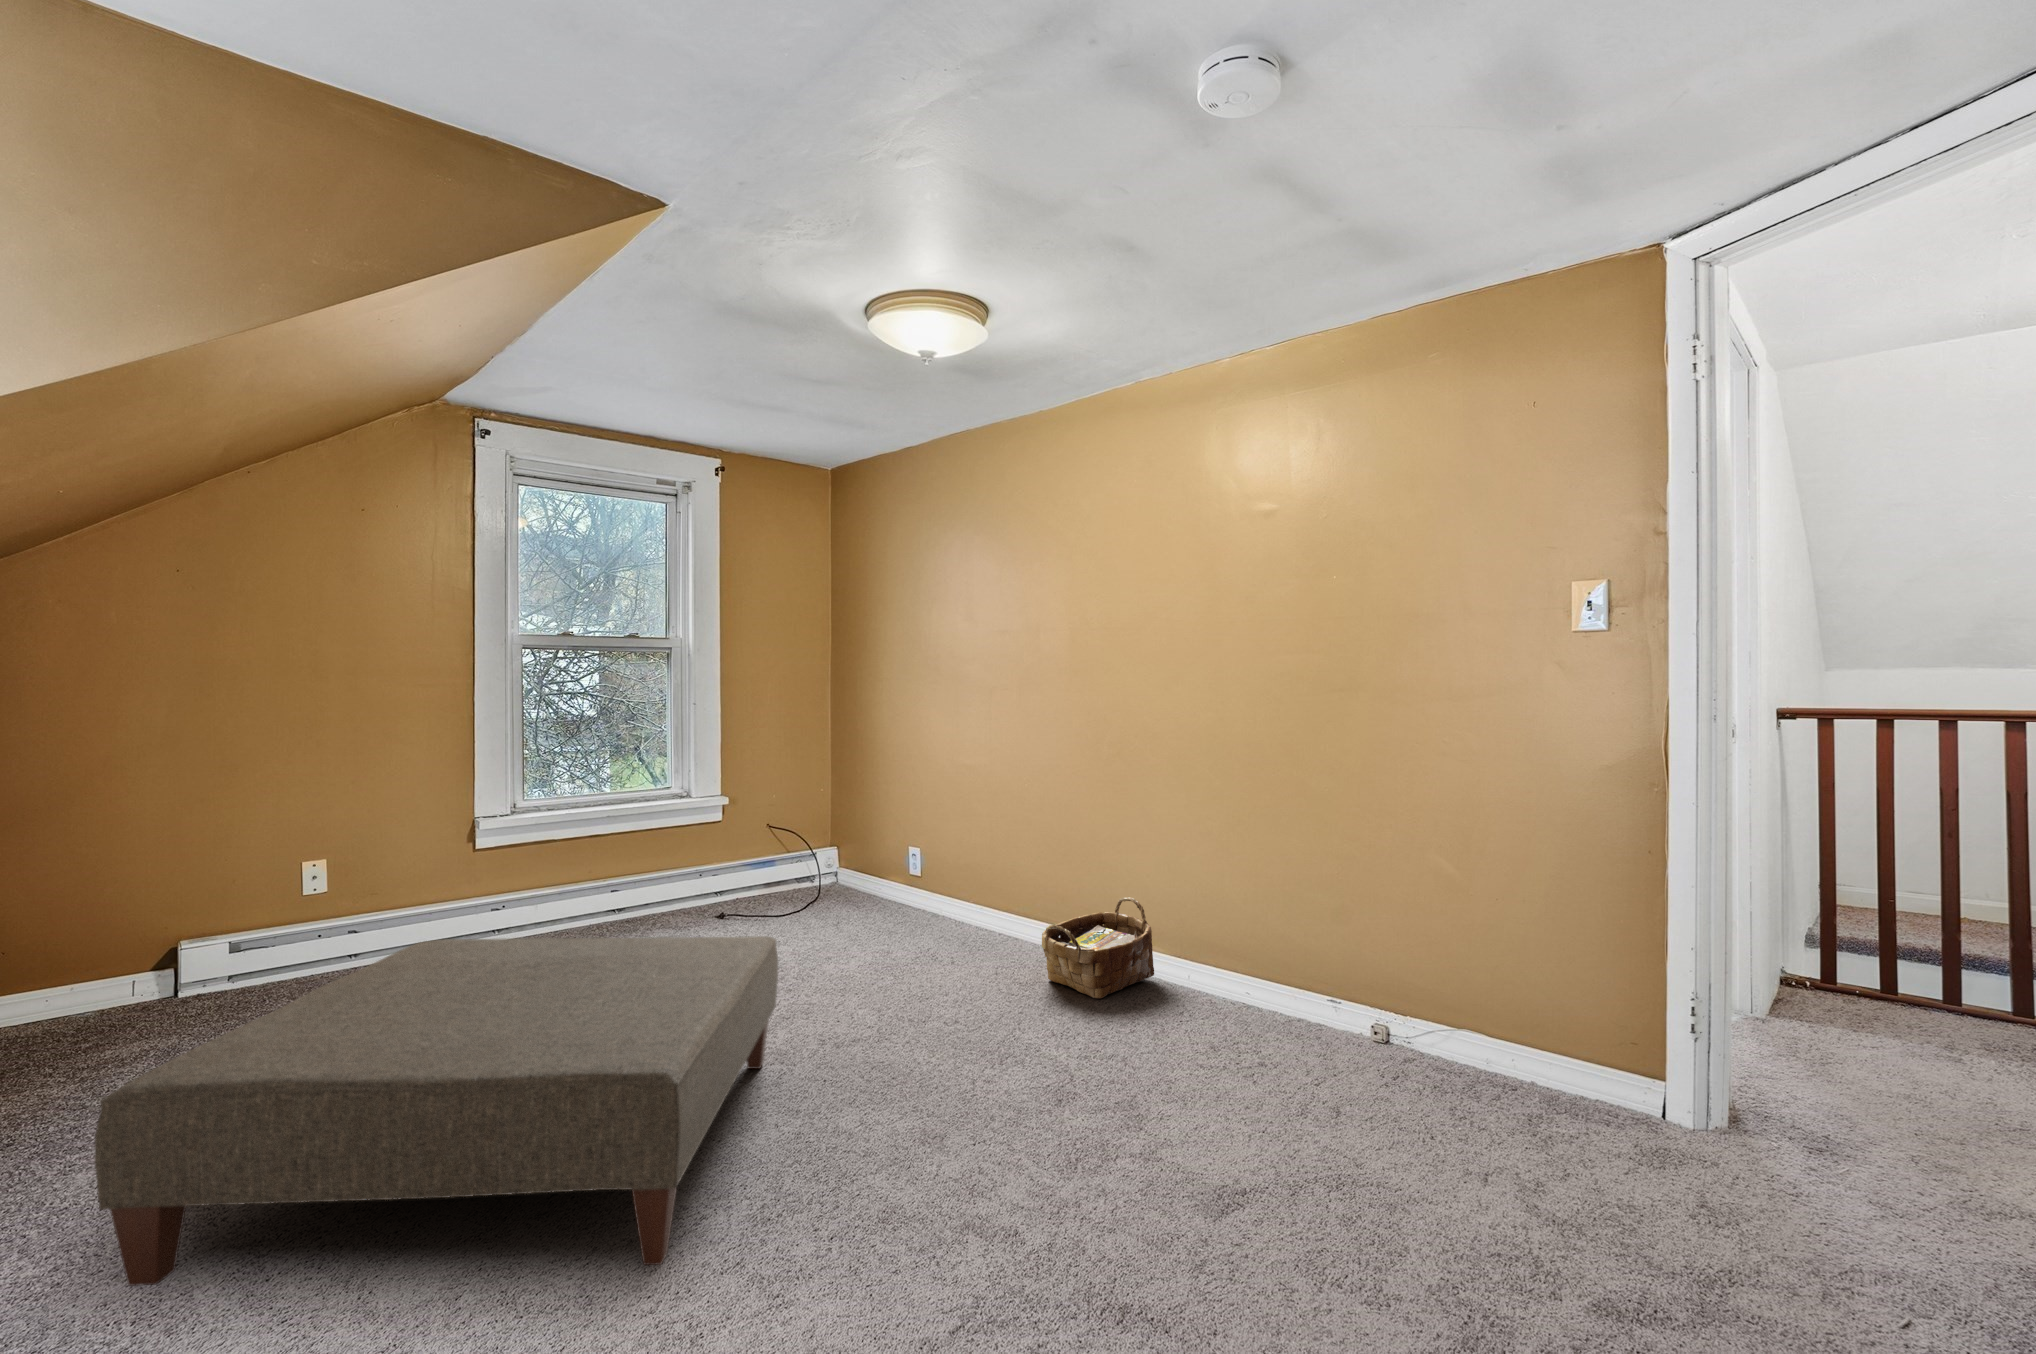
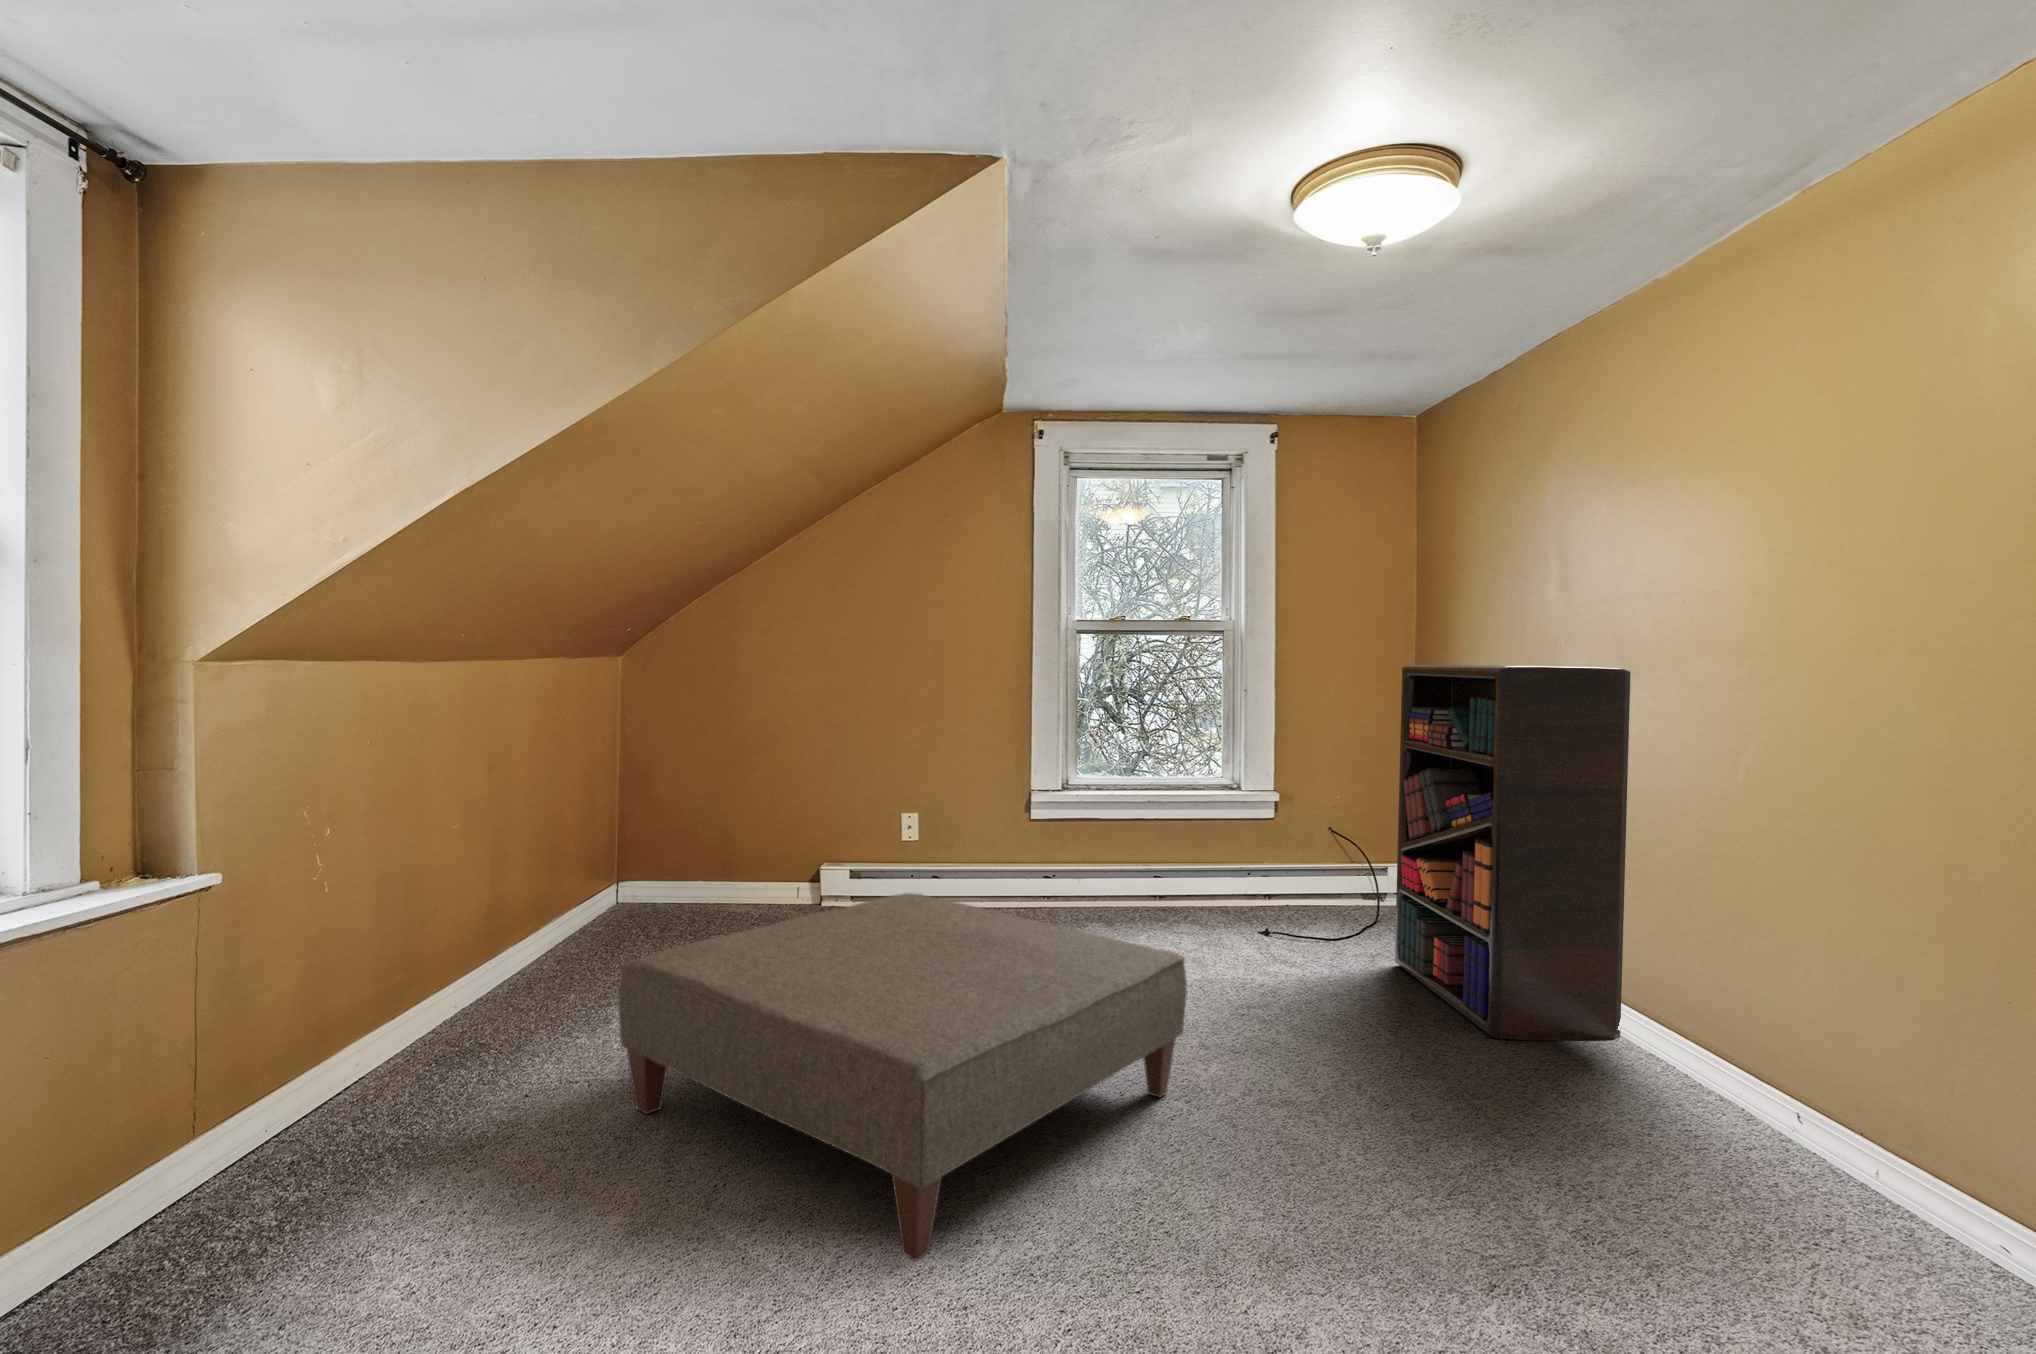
bookshelf: none [855,677,1029,959] -> present [1395,665,1631,1041]
woven basket: present [1042,897,1154,998] -> none [1596,1012,1806,1155]

